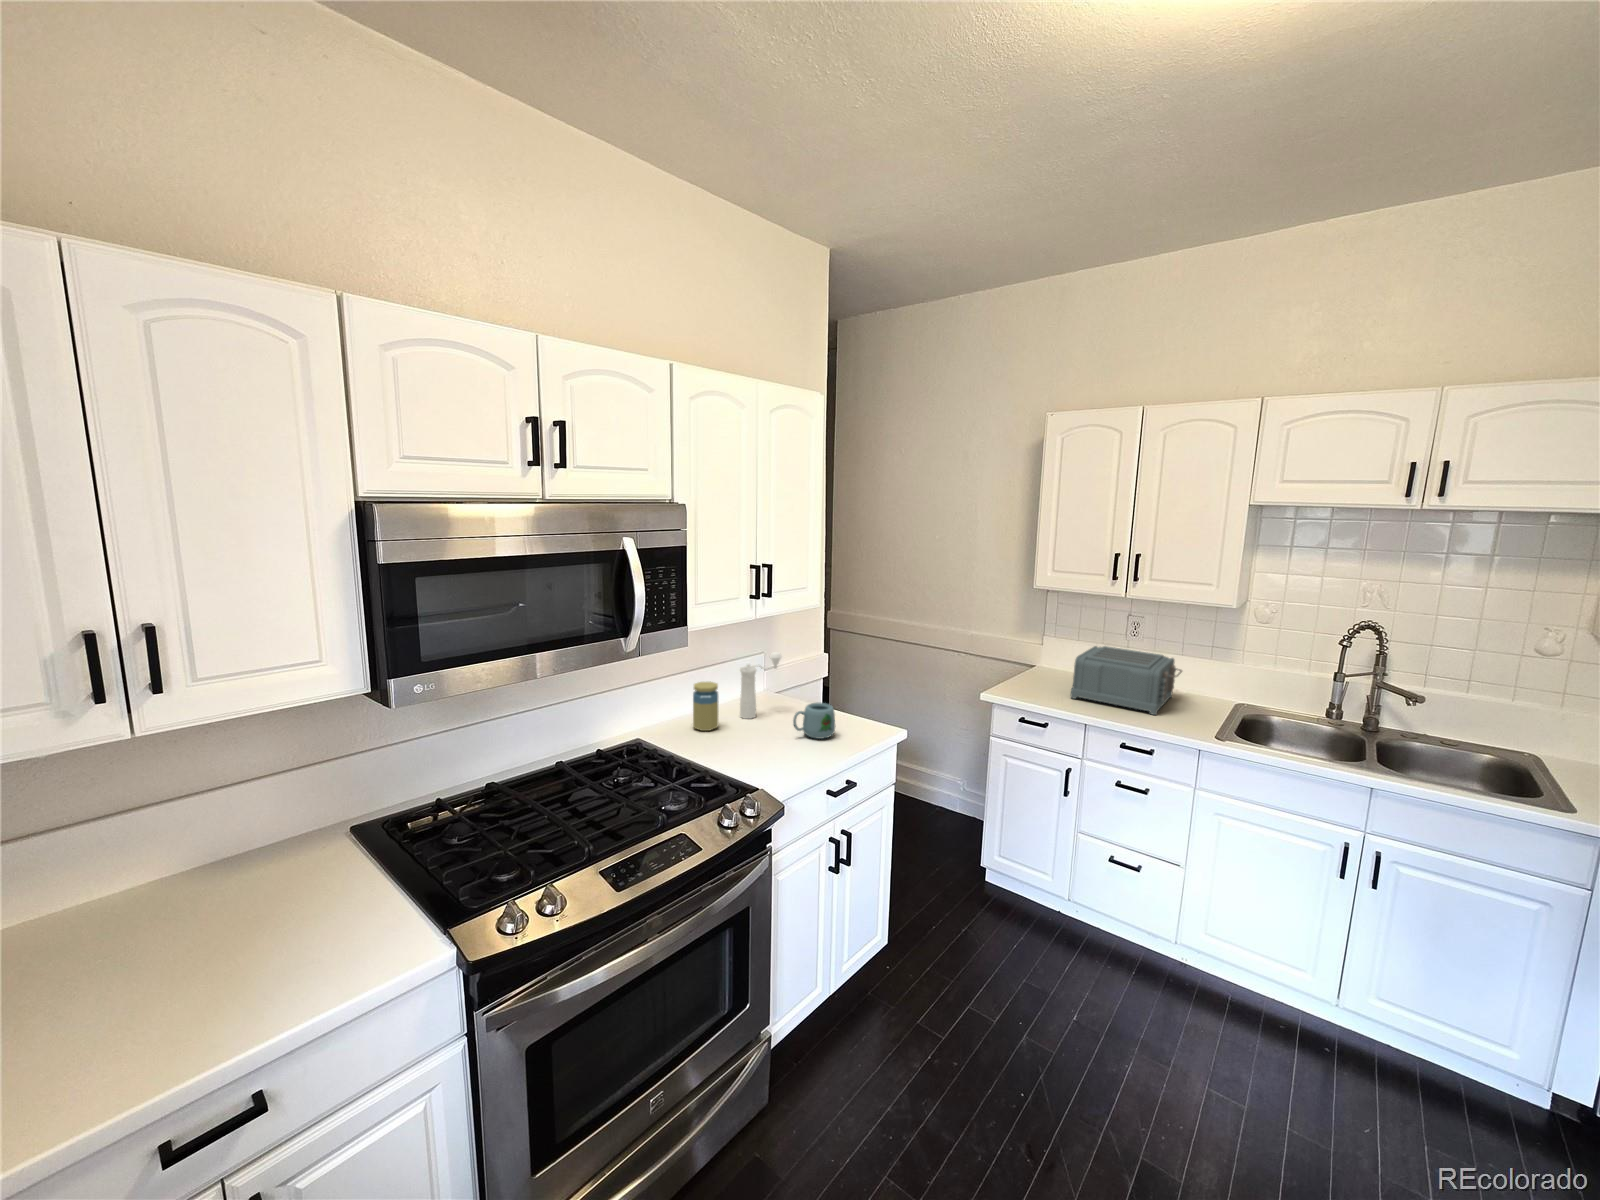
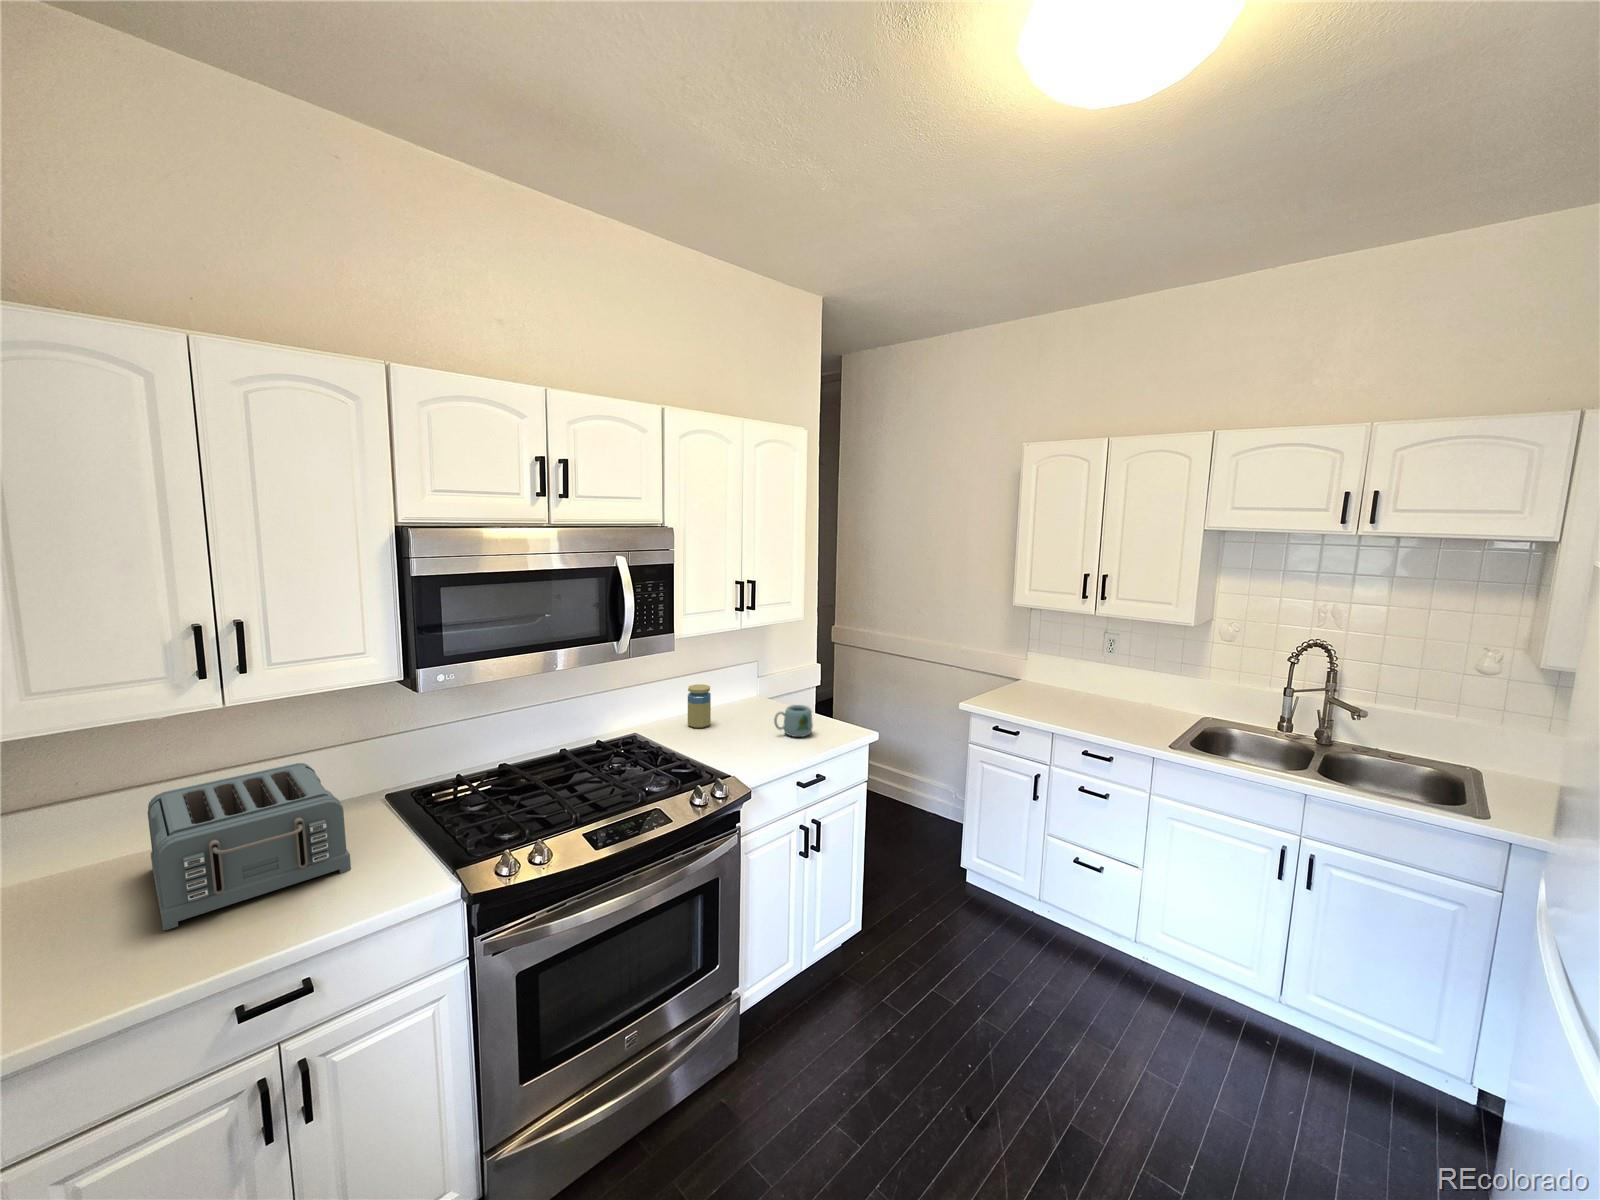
toaster: present [1070,646,1182,715] -> present [148,763,351,930]
pepper mill: present [740,652,782,719] -> none [732,660,771,719]

